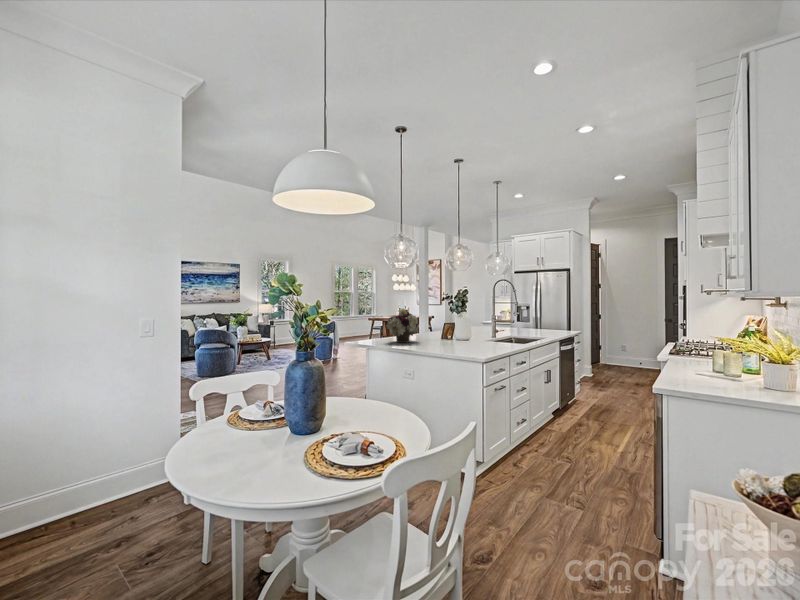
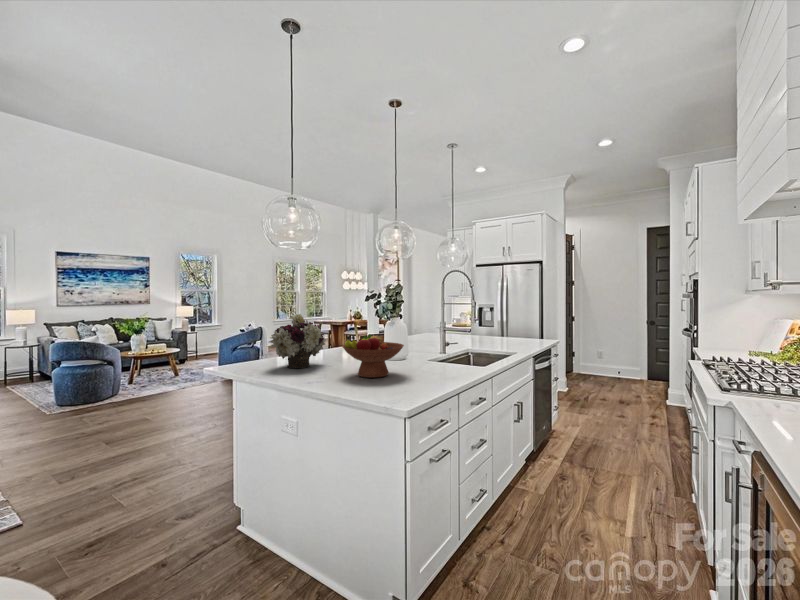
fruit bowl: none [435,321,474,347] -> present [342,335,404,378]

